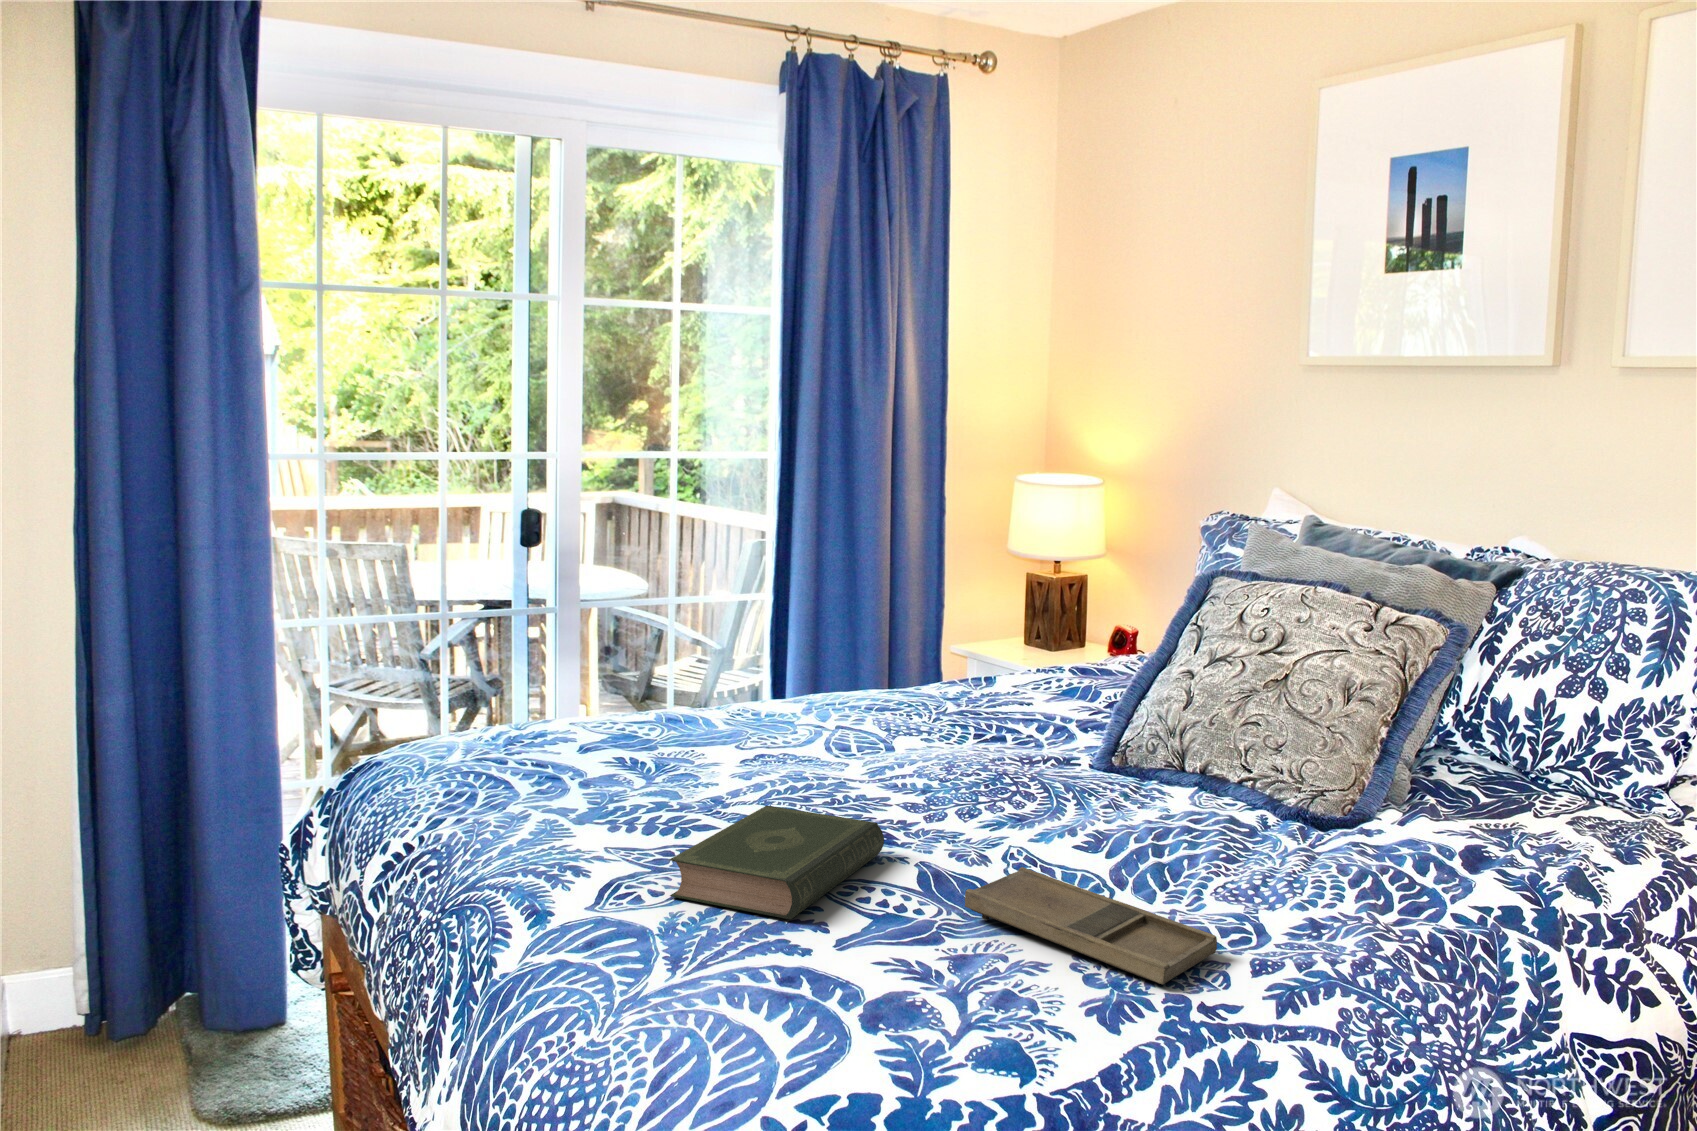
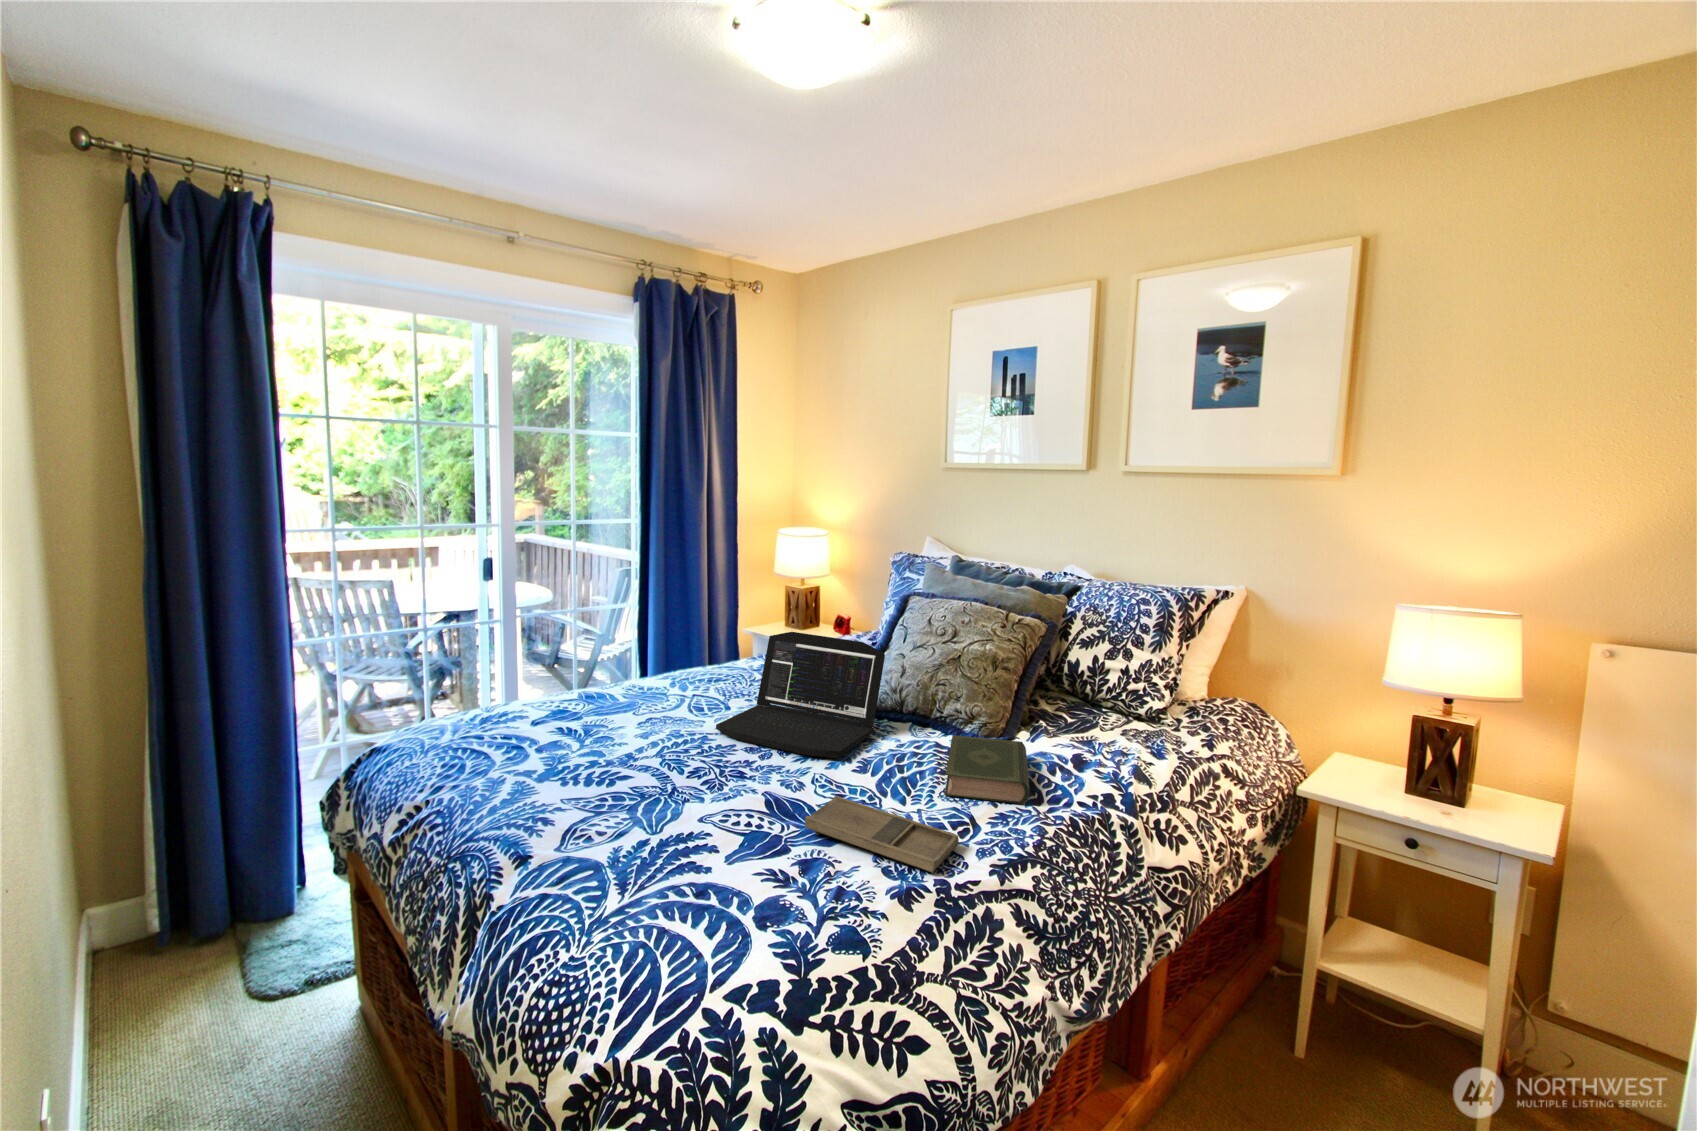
laptop: none [855,626,1135,824] -> present [716,632,885,758]
book: present [670,806,884,920] -> present [945,735,1030,804]

